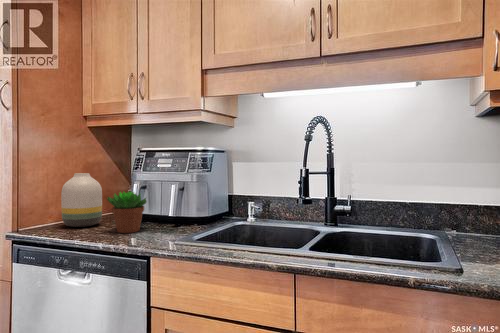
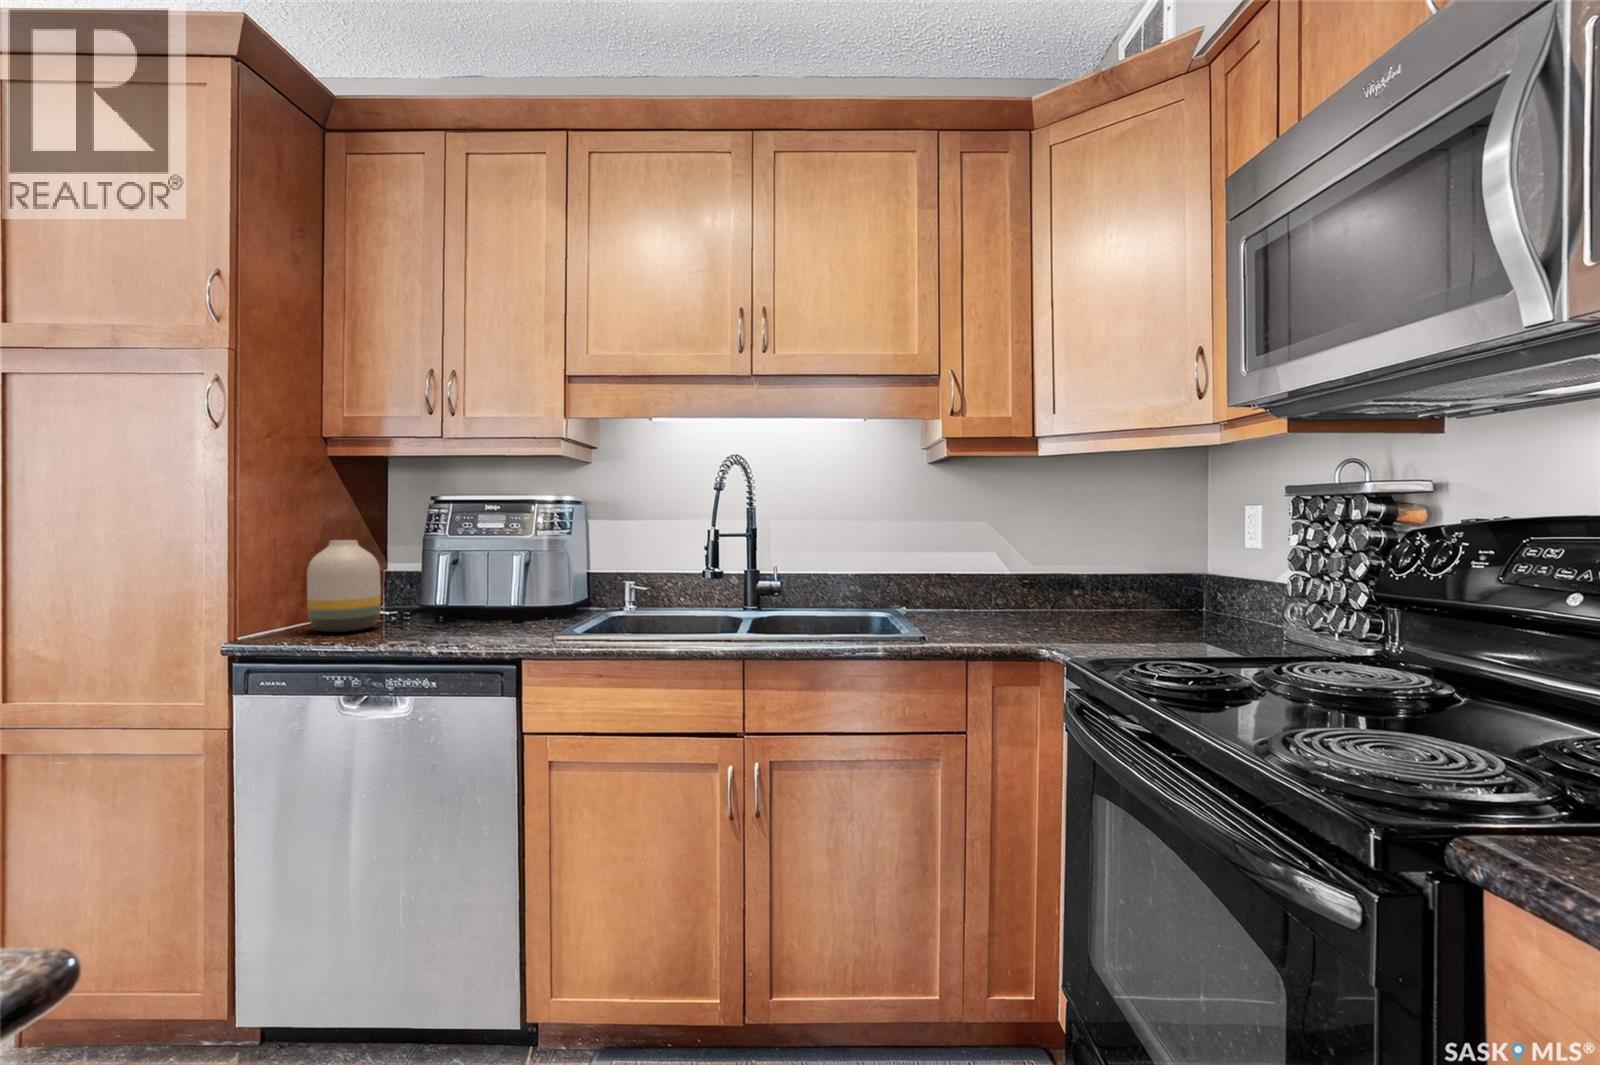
succulent plant: present [107,191,146,233] -> none [408,566,479,634]

